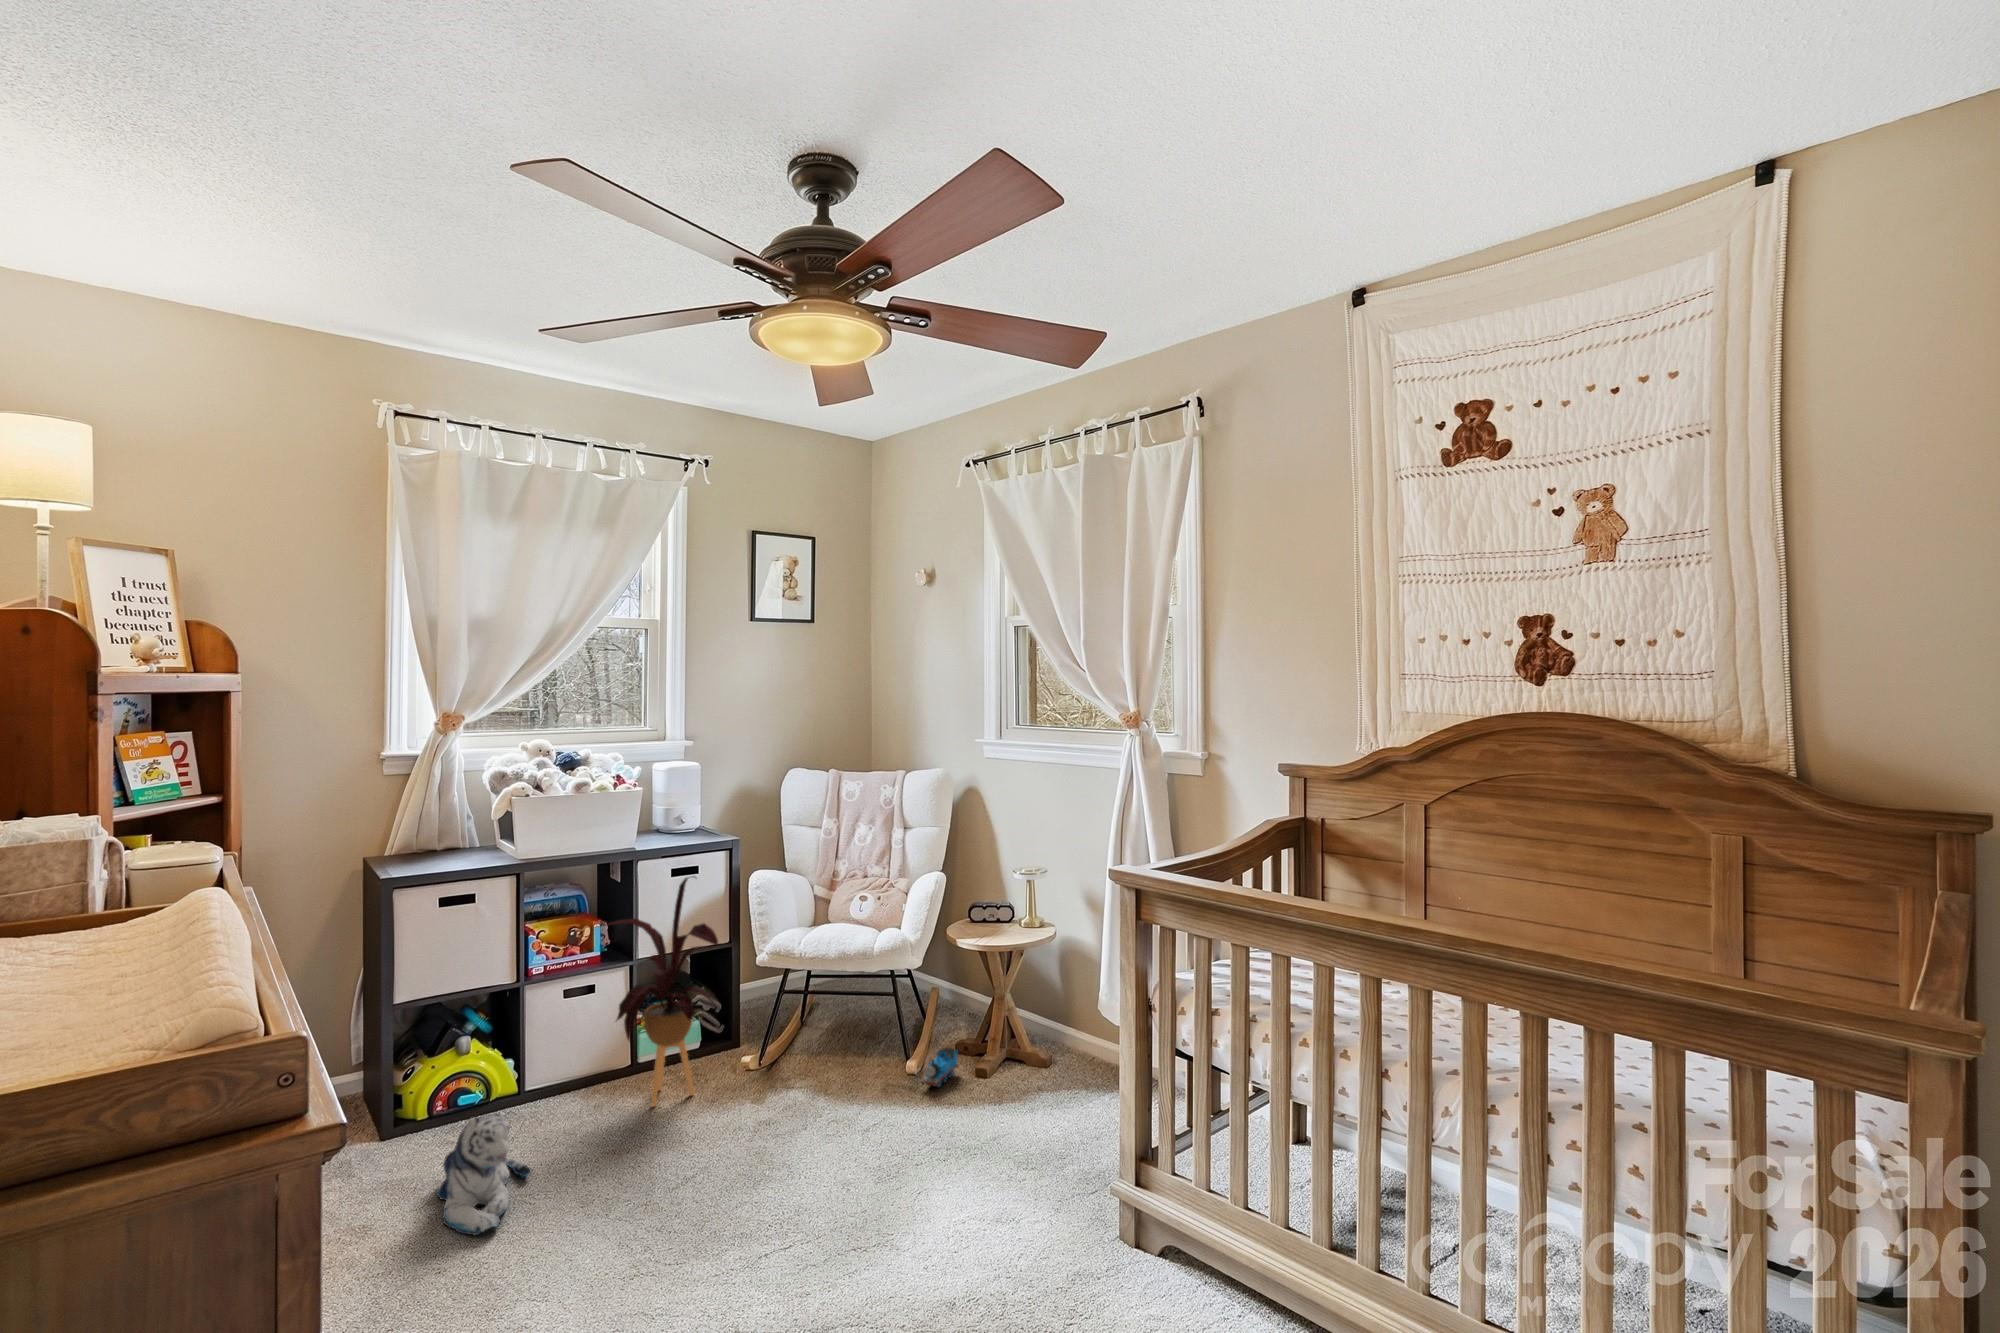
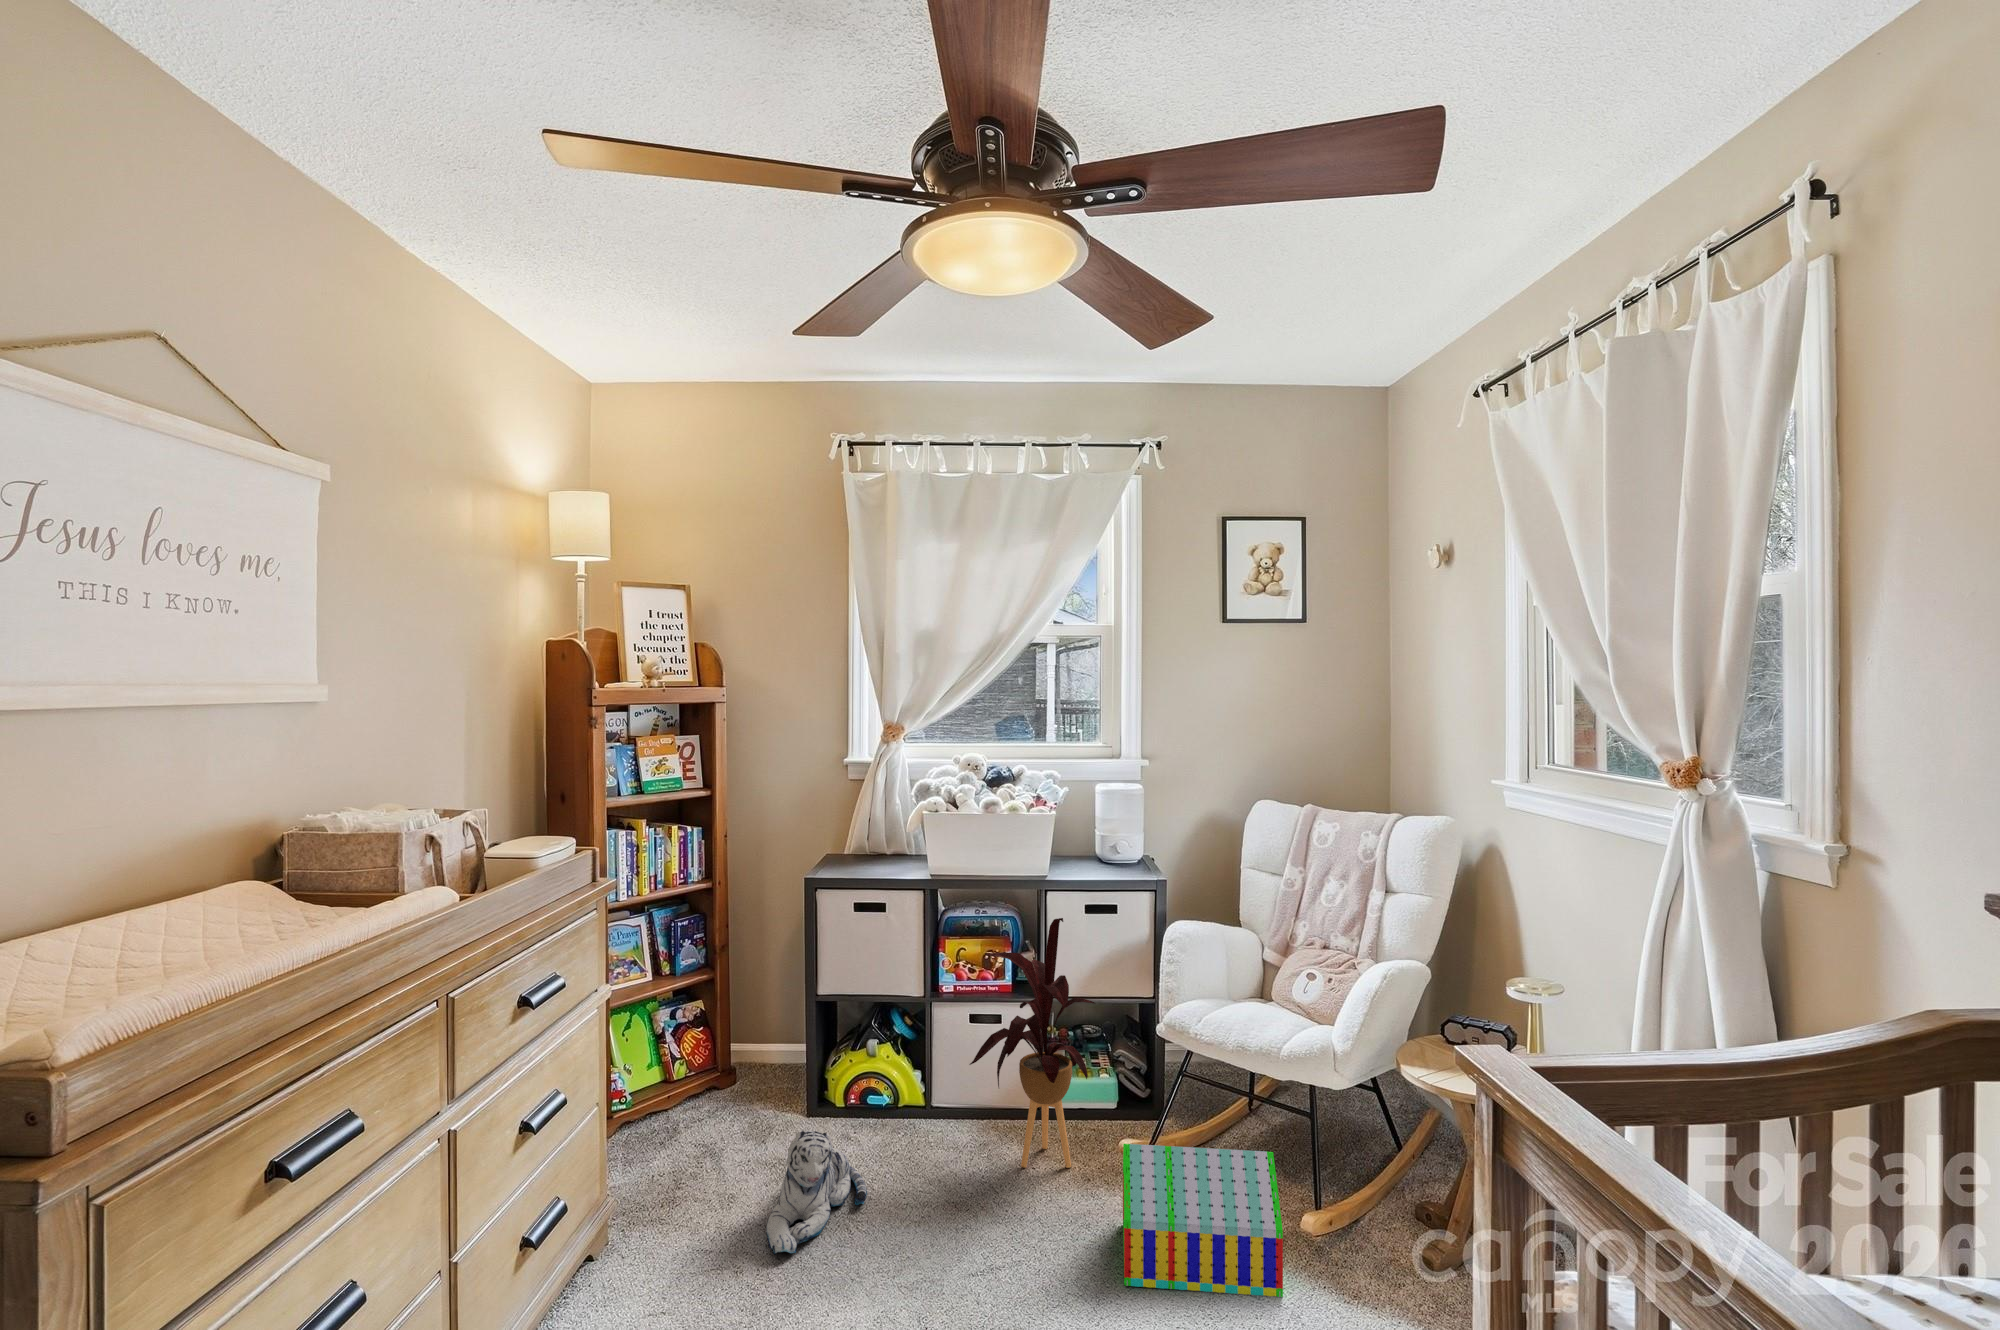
toy house: none [769,1016,909,1144] -> present [1123,1144,1283,1297]
toy train: present [922,1047,959,1087] -> none [1324,1217,1396,1274]

